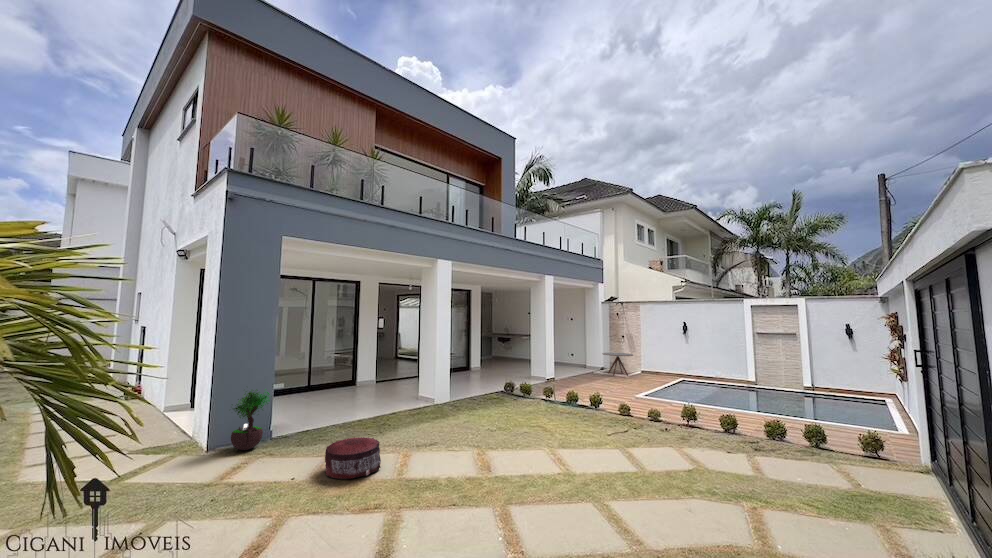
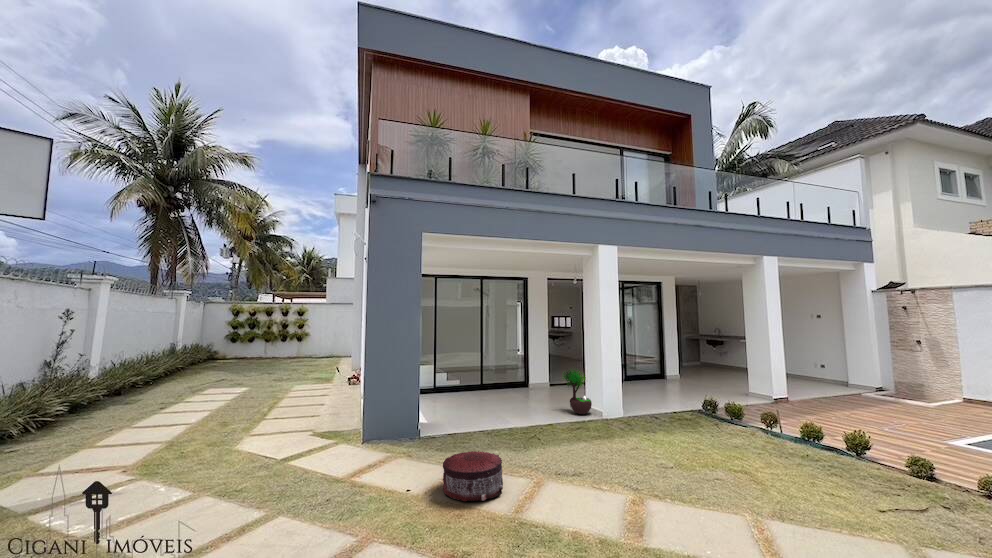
round table: present [602,353,633,376] -> none [876,367,941,405]
potted tree: present [231,389,270,450] -> present [563,370,592,414]

